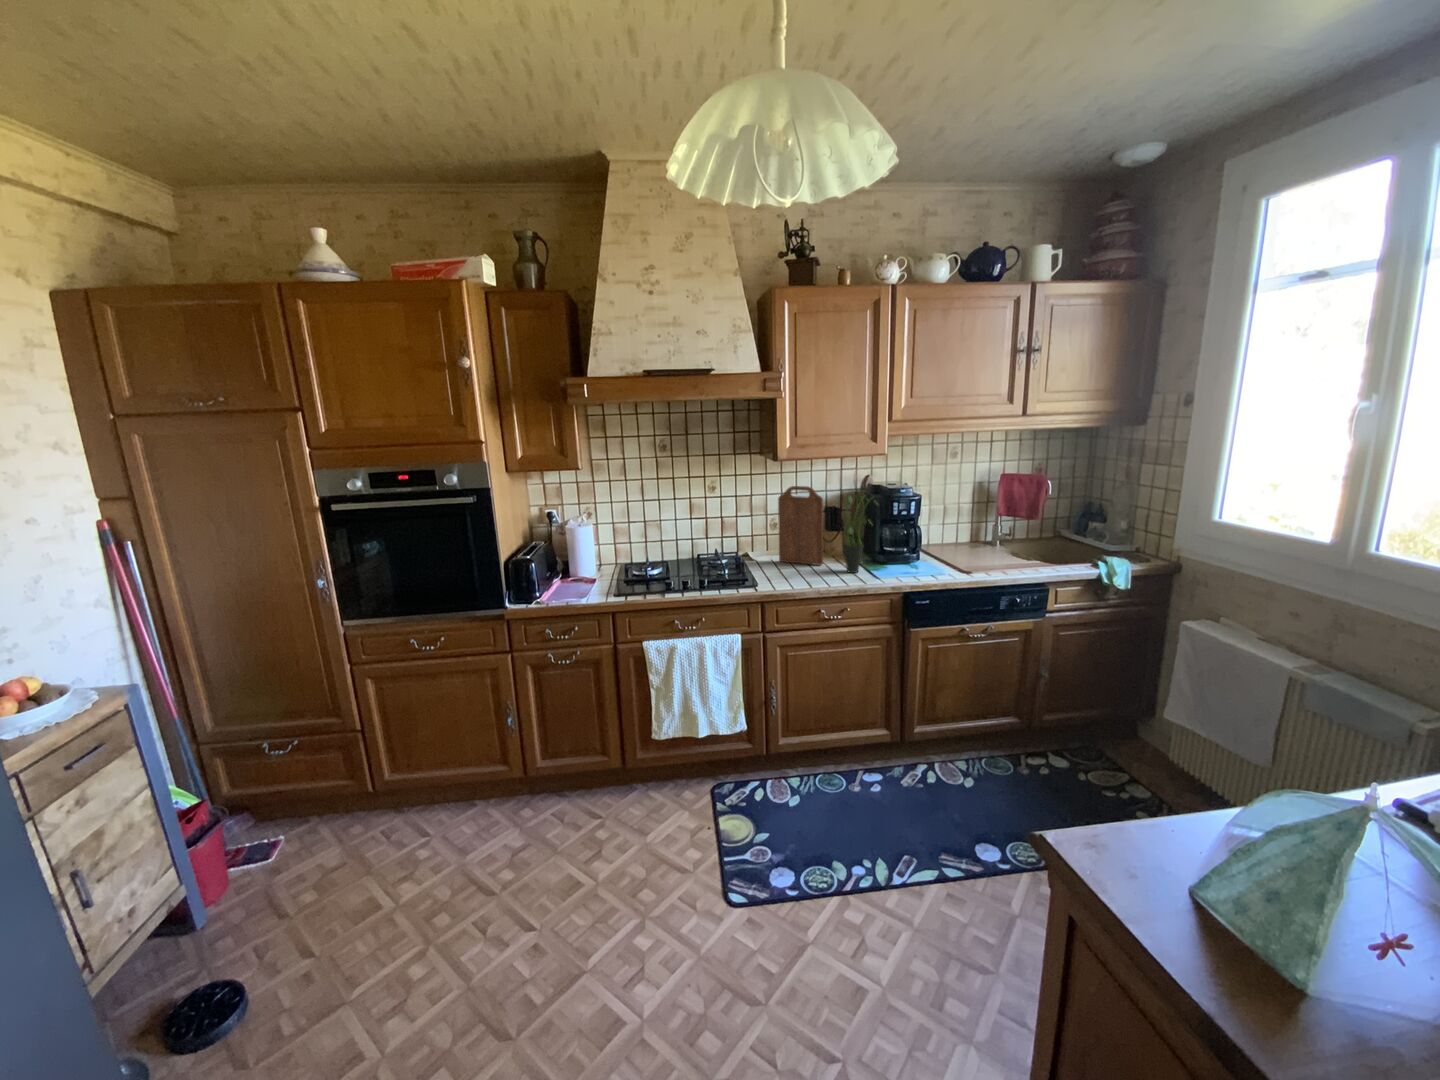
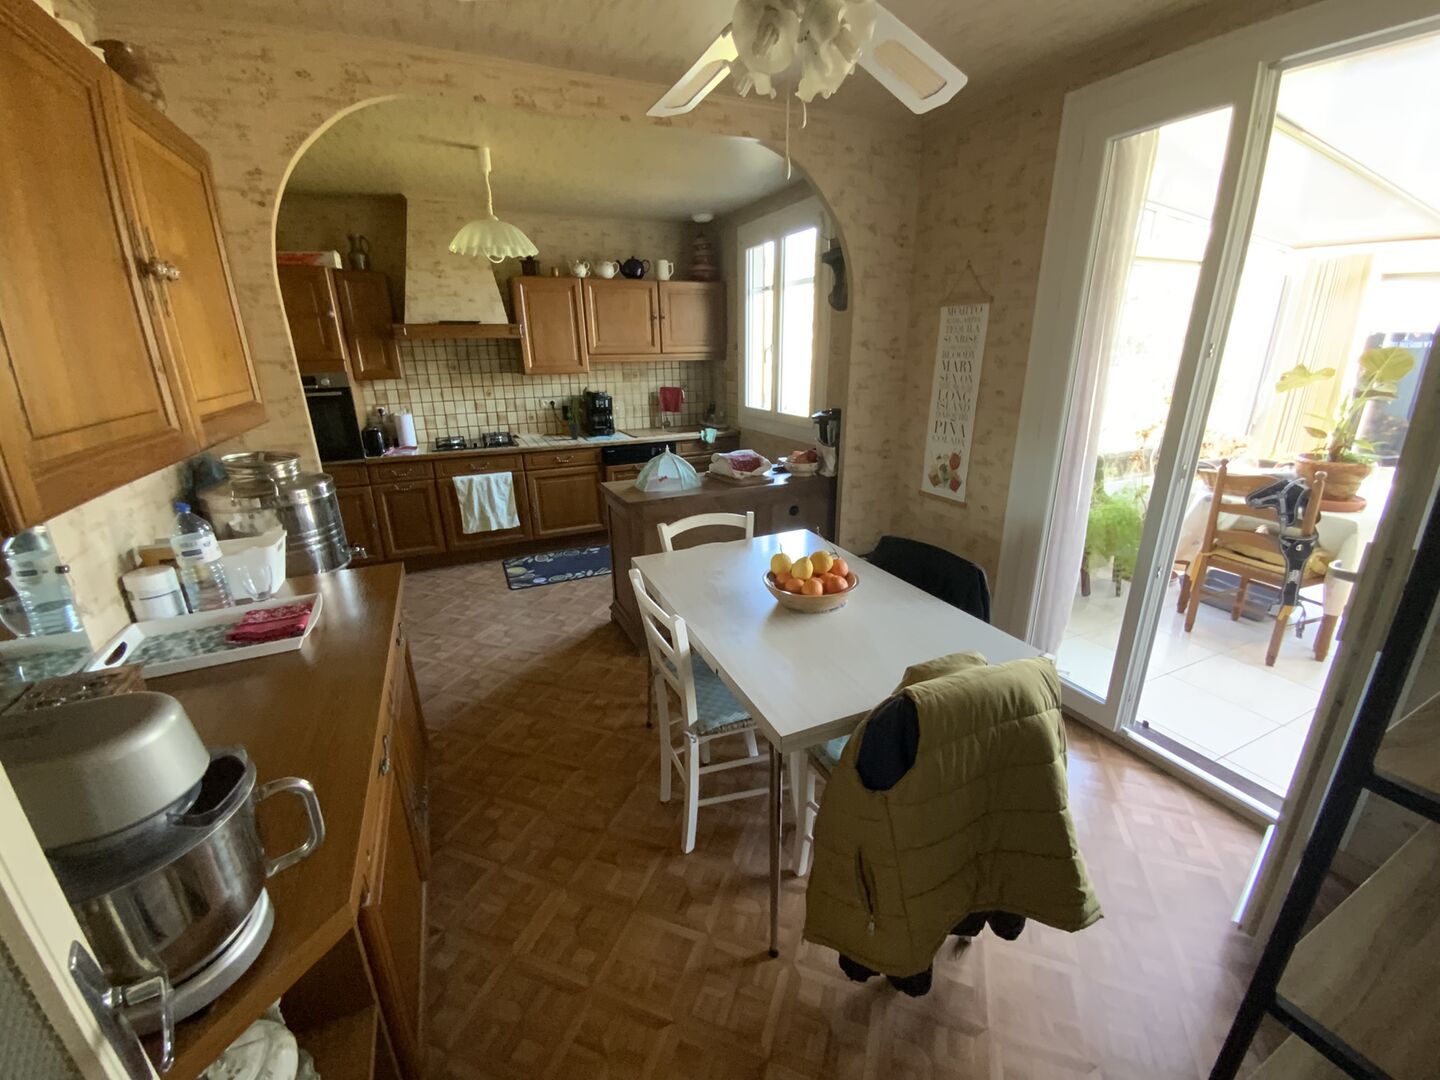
cutting board: present [778,486,823,565] -> none [530,392,559,437]

